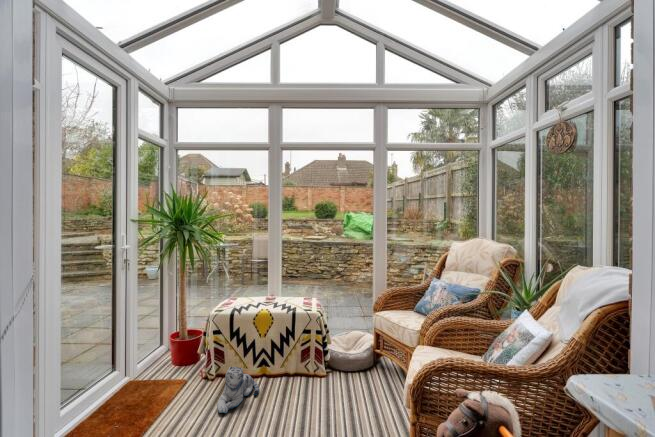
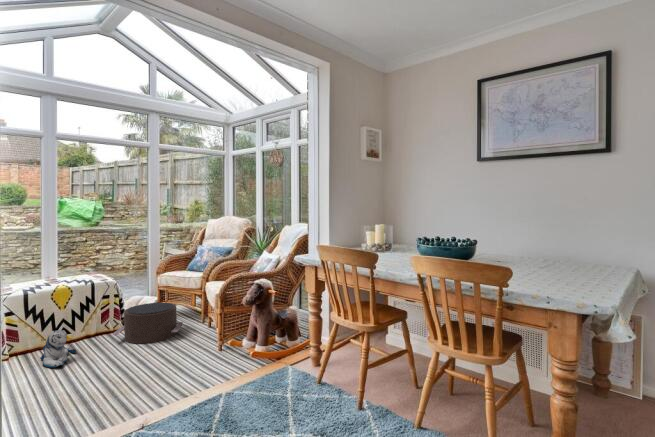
pouf: none [294,352,378,418] -> present [113,303,183,344]

